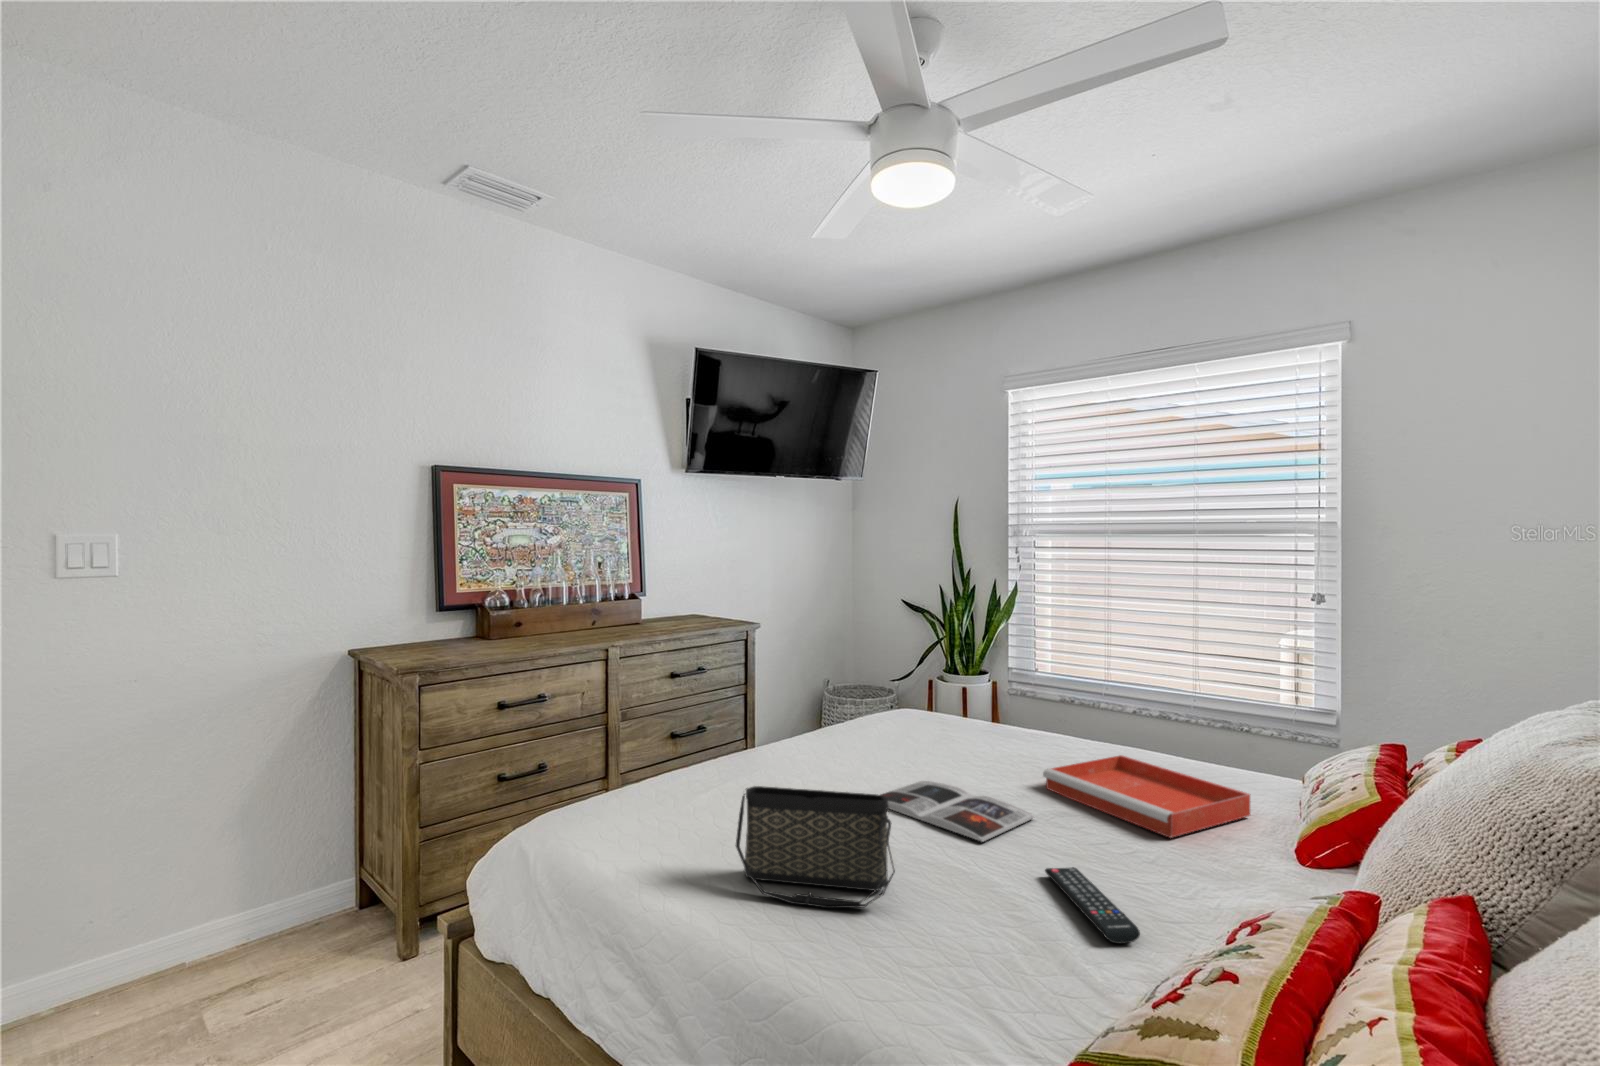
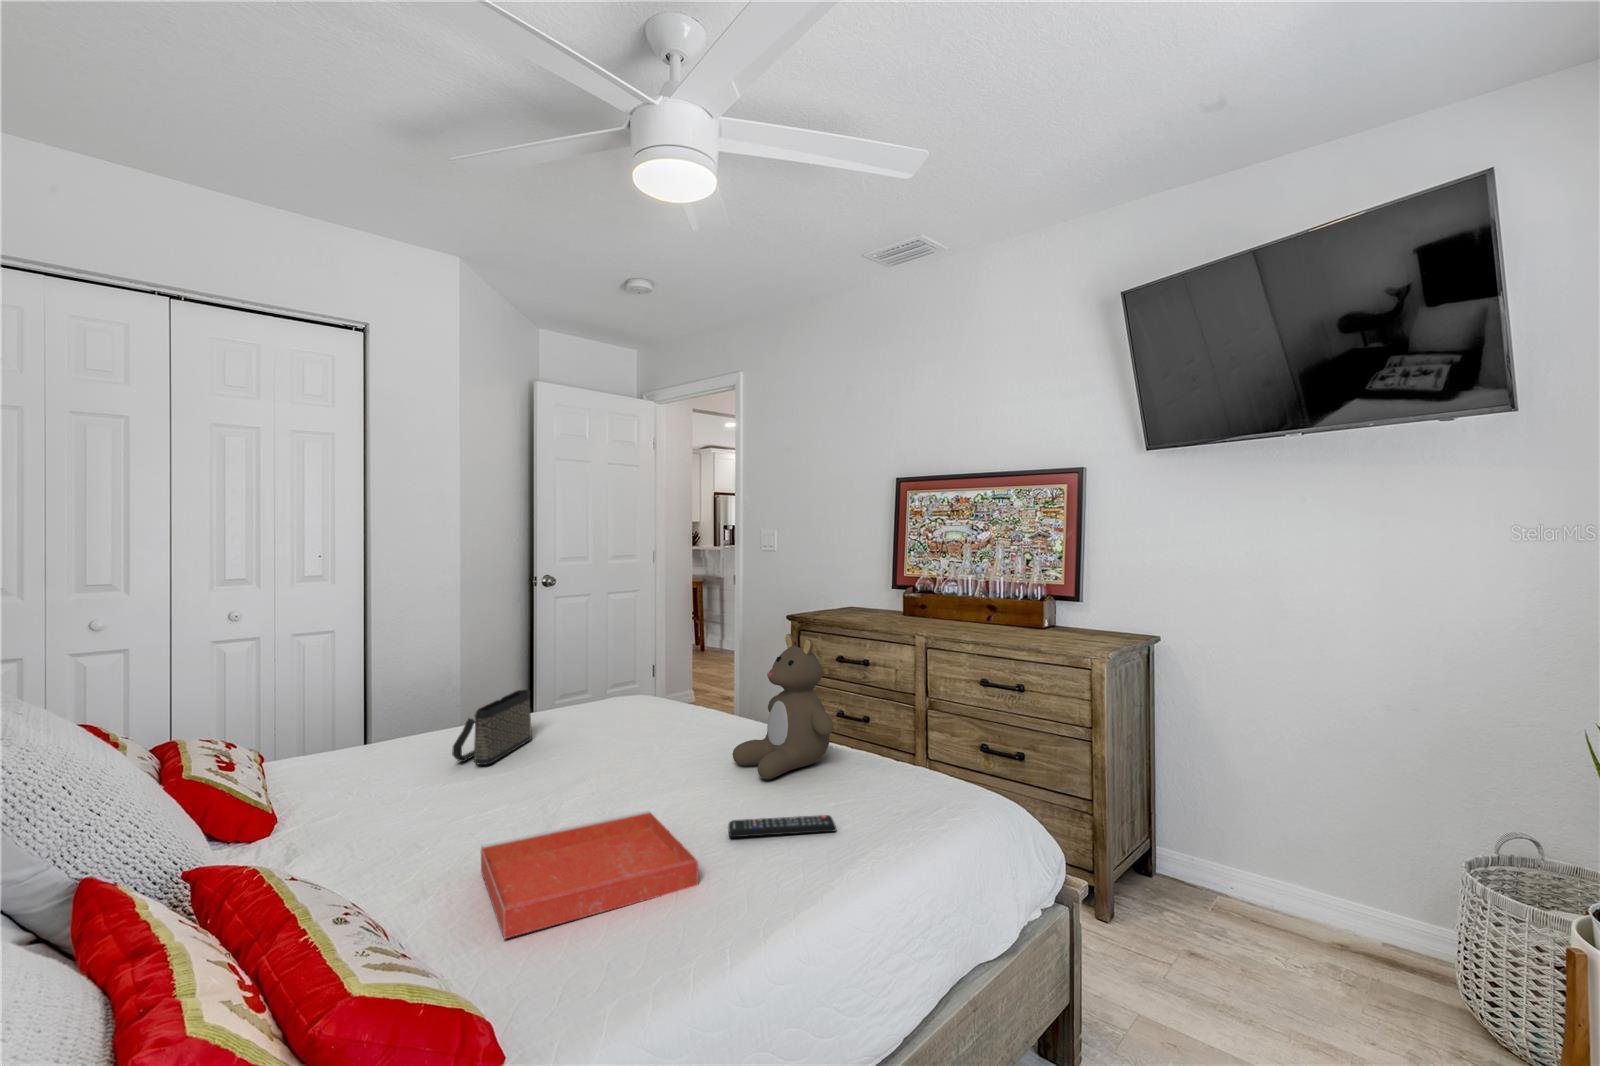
teddy bear: none [829,624,929,758] -> present [733,634,833,779]
magazine: present [881,781,1034,842] -> none [526,762,680,816]
remote control: present [1045,867,1140,944] -> present [729,815,836,837]

